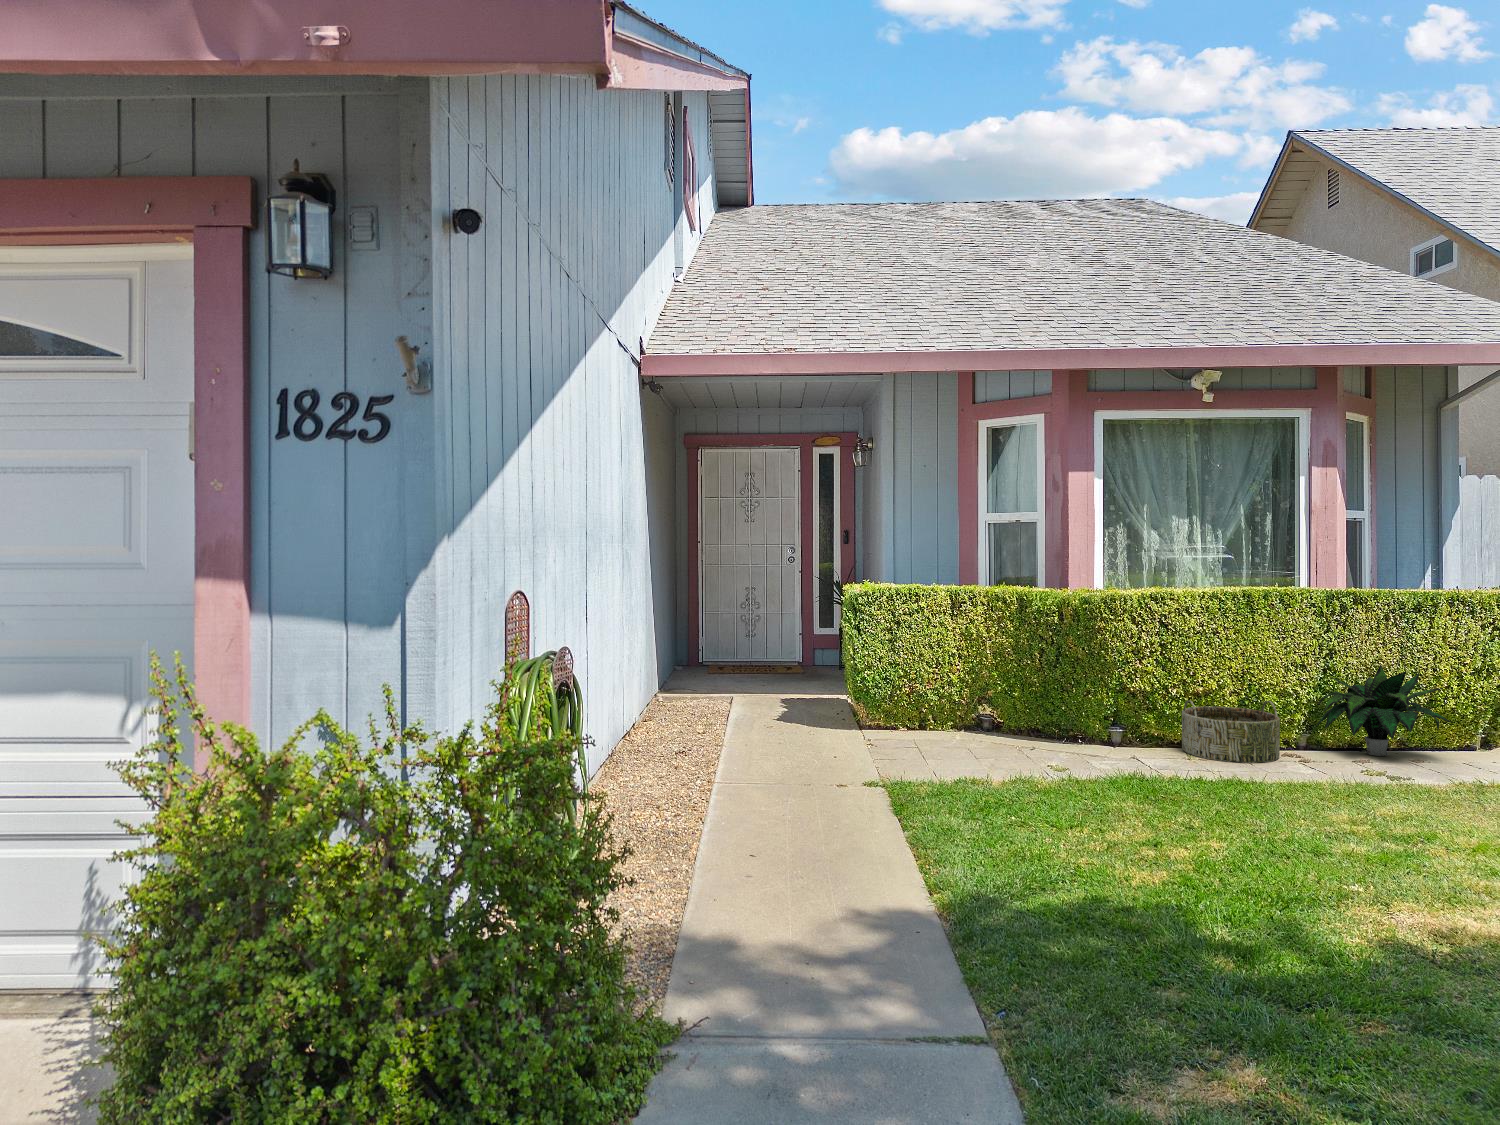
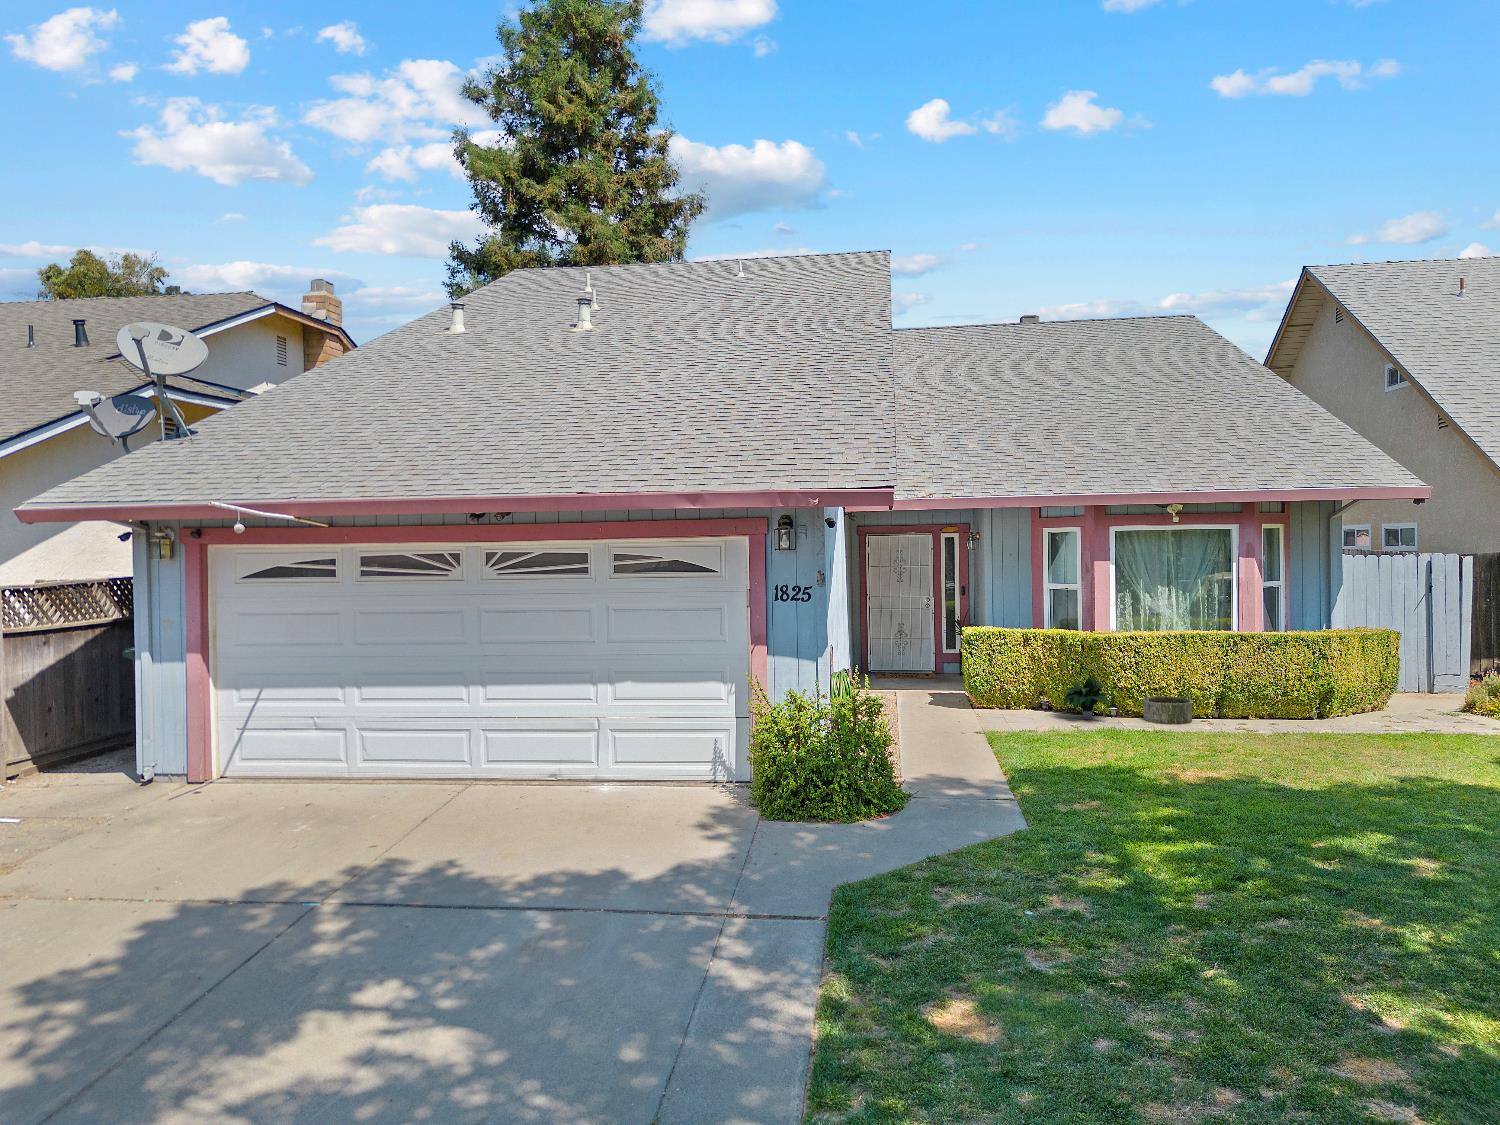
potted plant: present [1316,665,1452,756] -> present [1062,675,1117,719]

